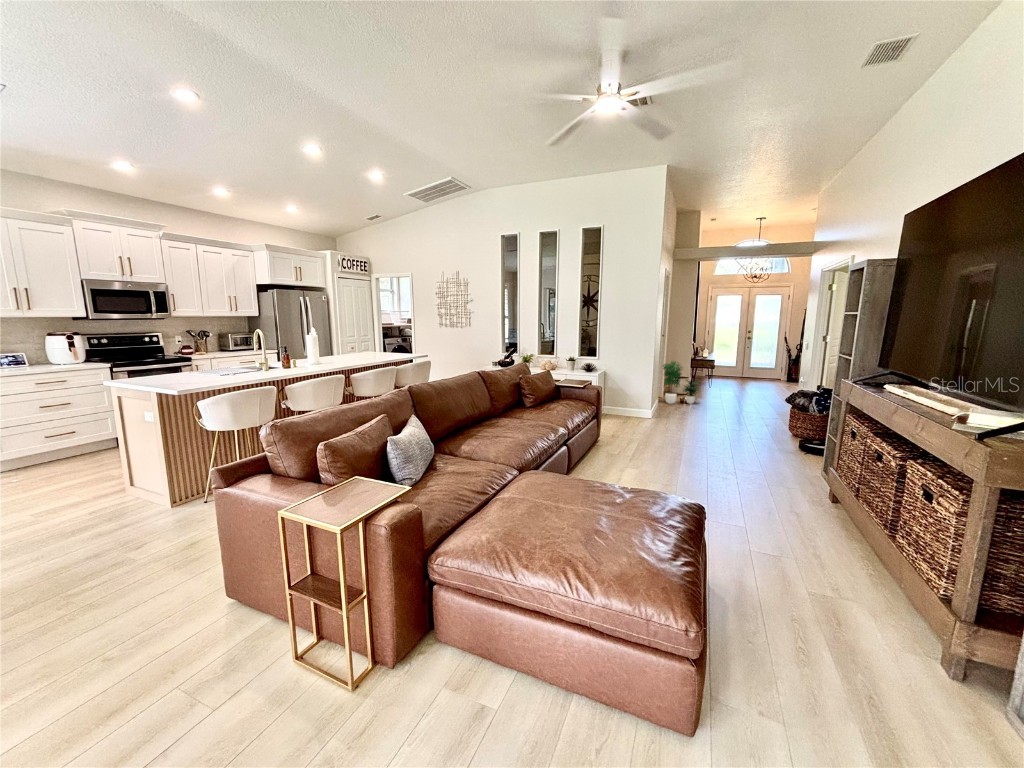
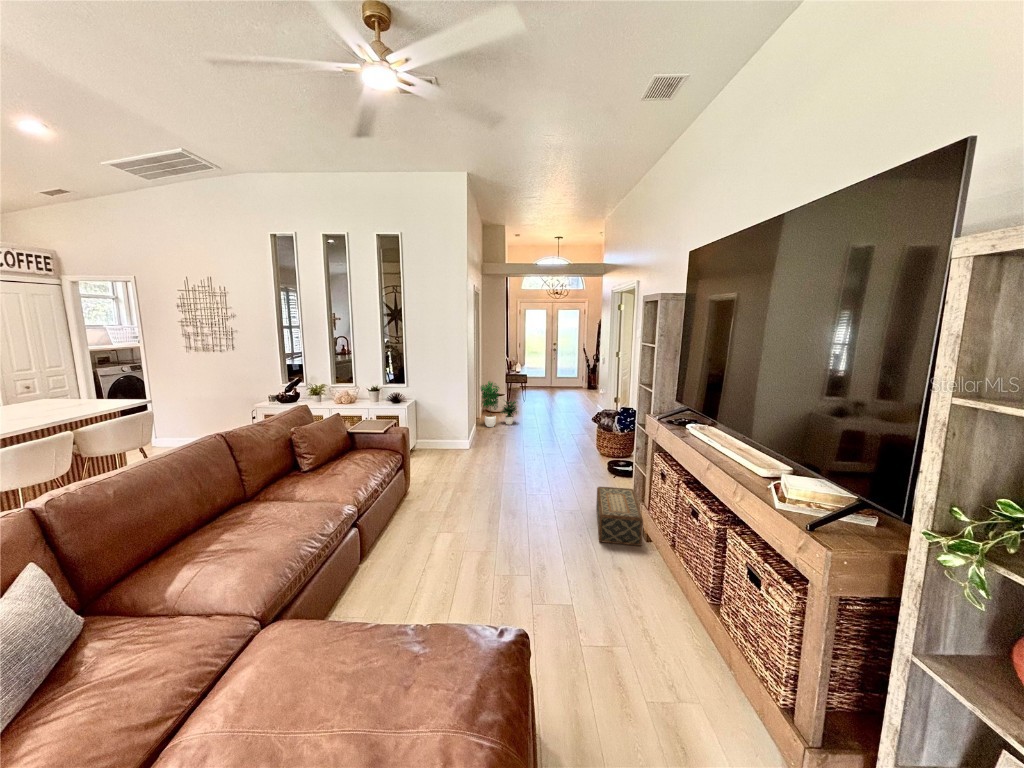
woven basket: none [776,450,828,503] -> present [596,487,643,546]

